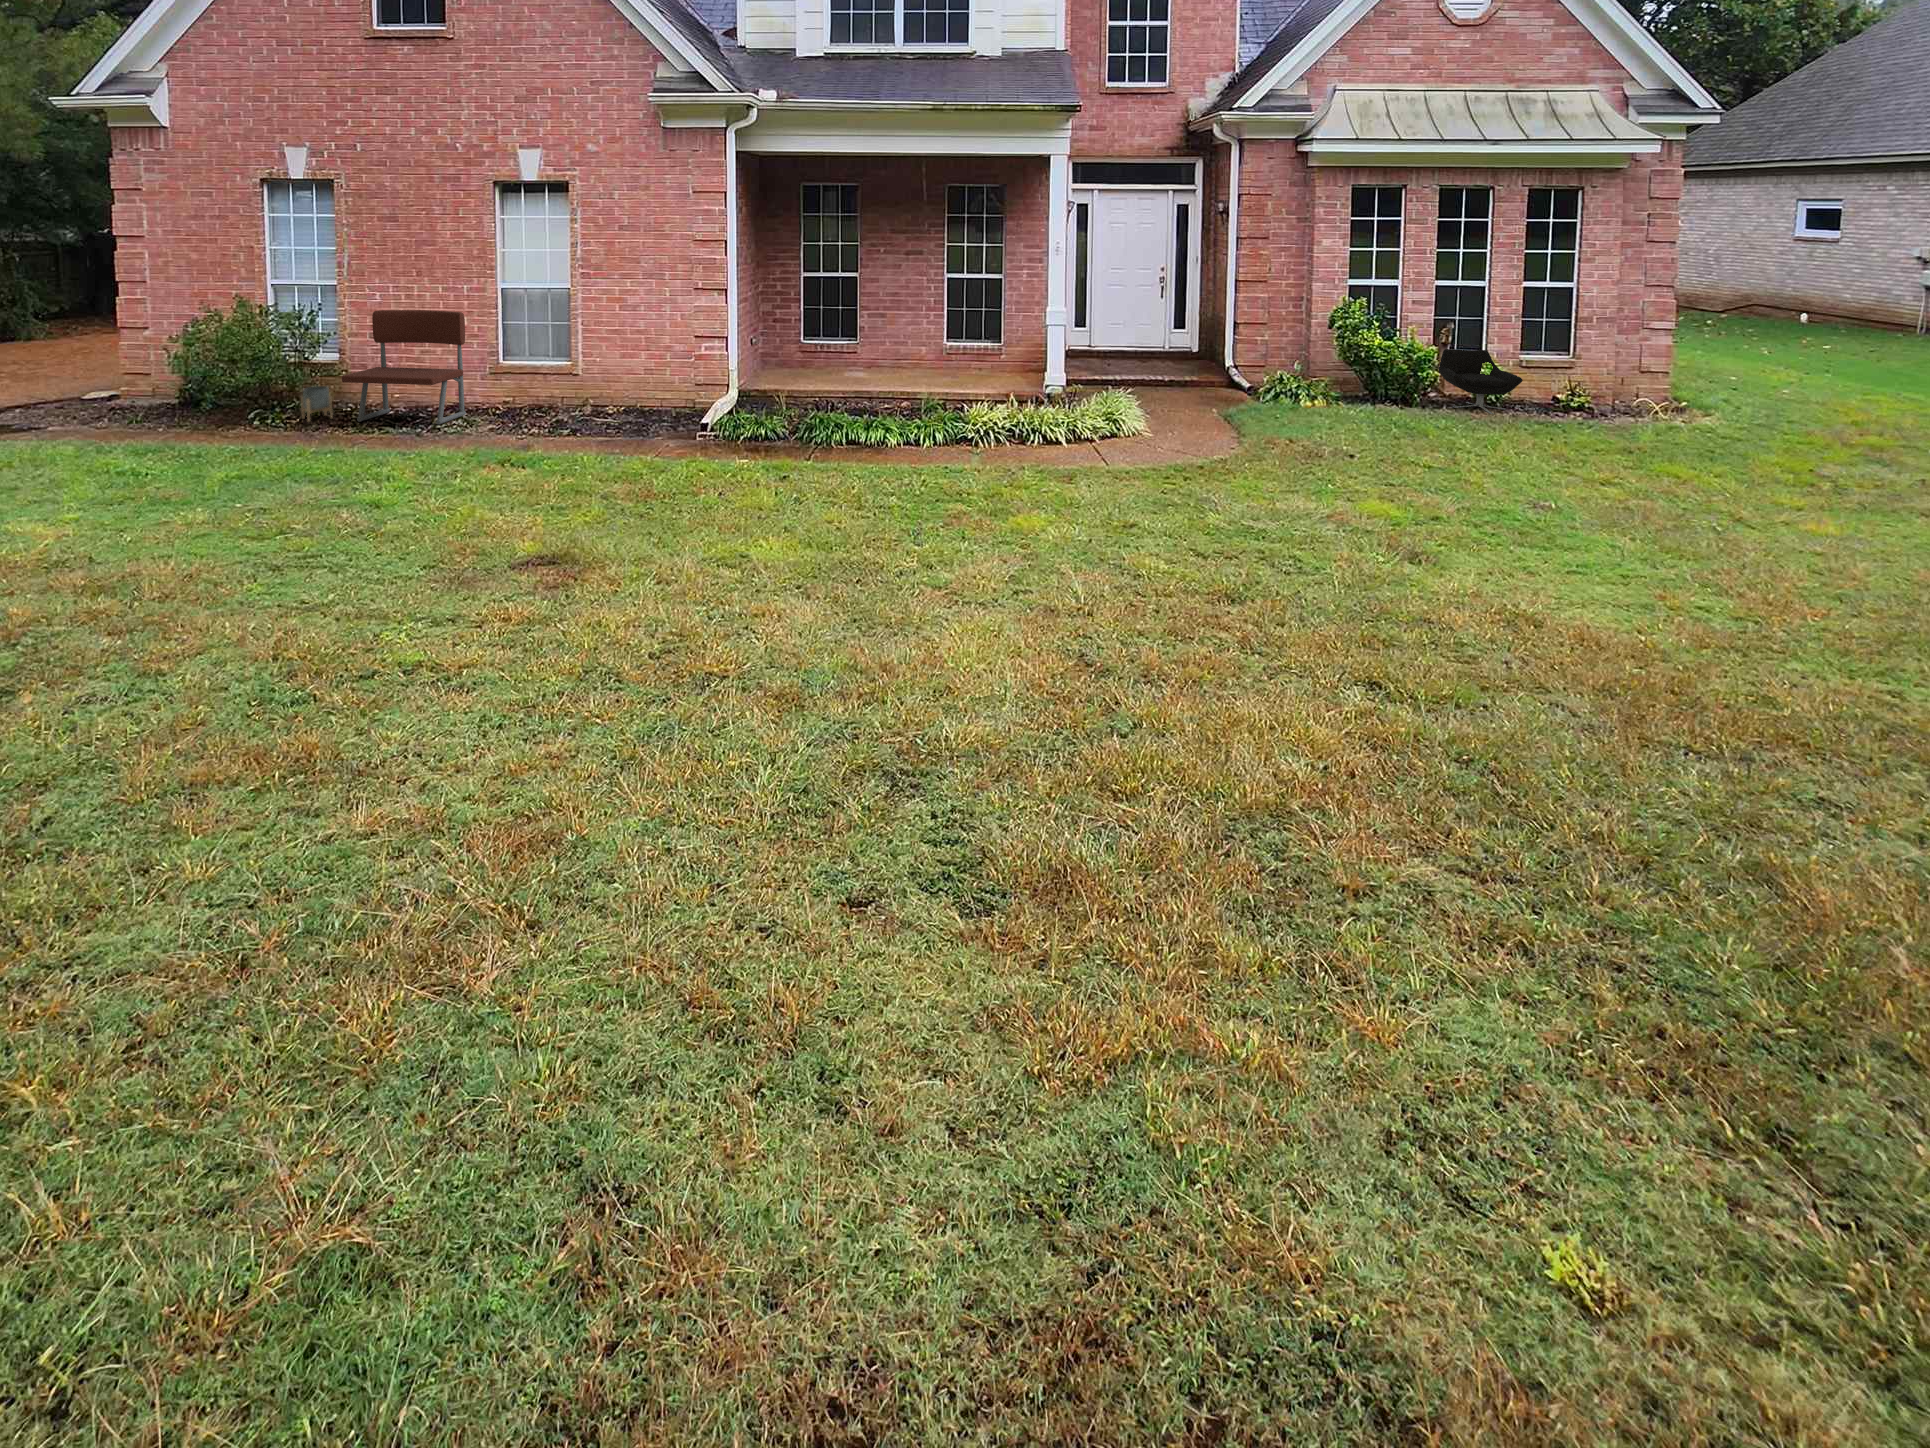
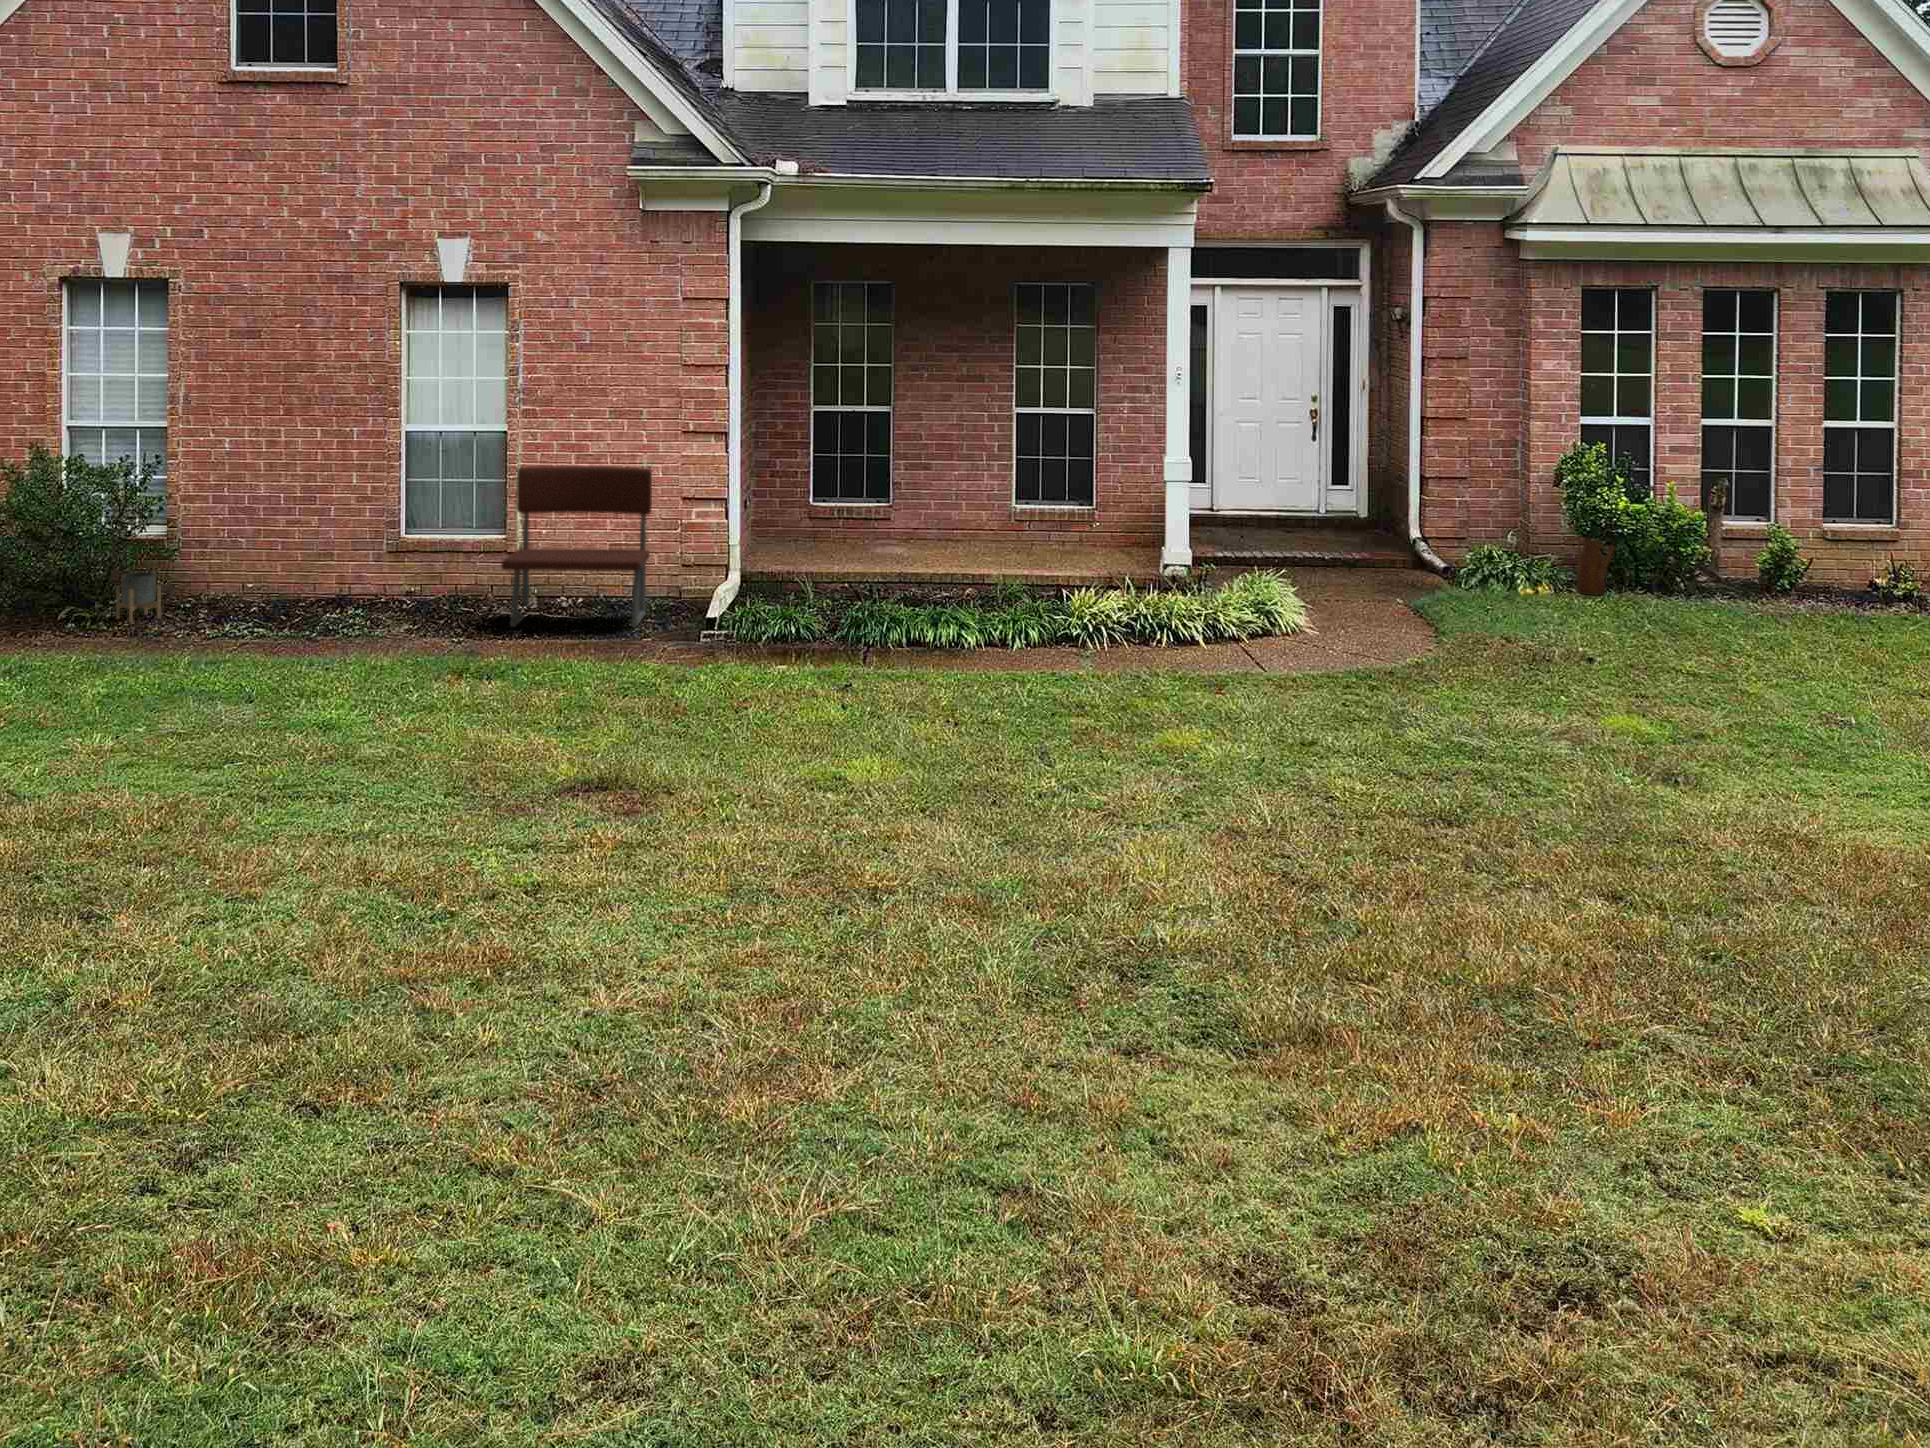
bench: present [342,310,466,424] -> present [501,466,652,628]
lounge chair: present [1439,349,1523,414] -> none [1713,516,1826,607]
watering can: none [1339,365,1369,405] -> present [1577,539,1616,595]

